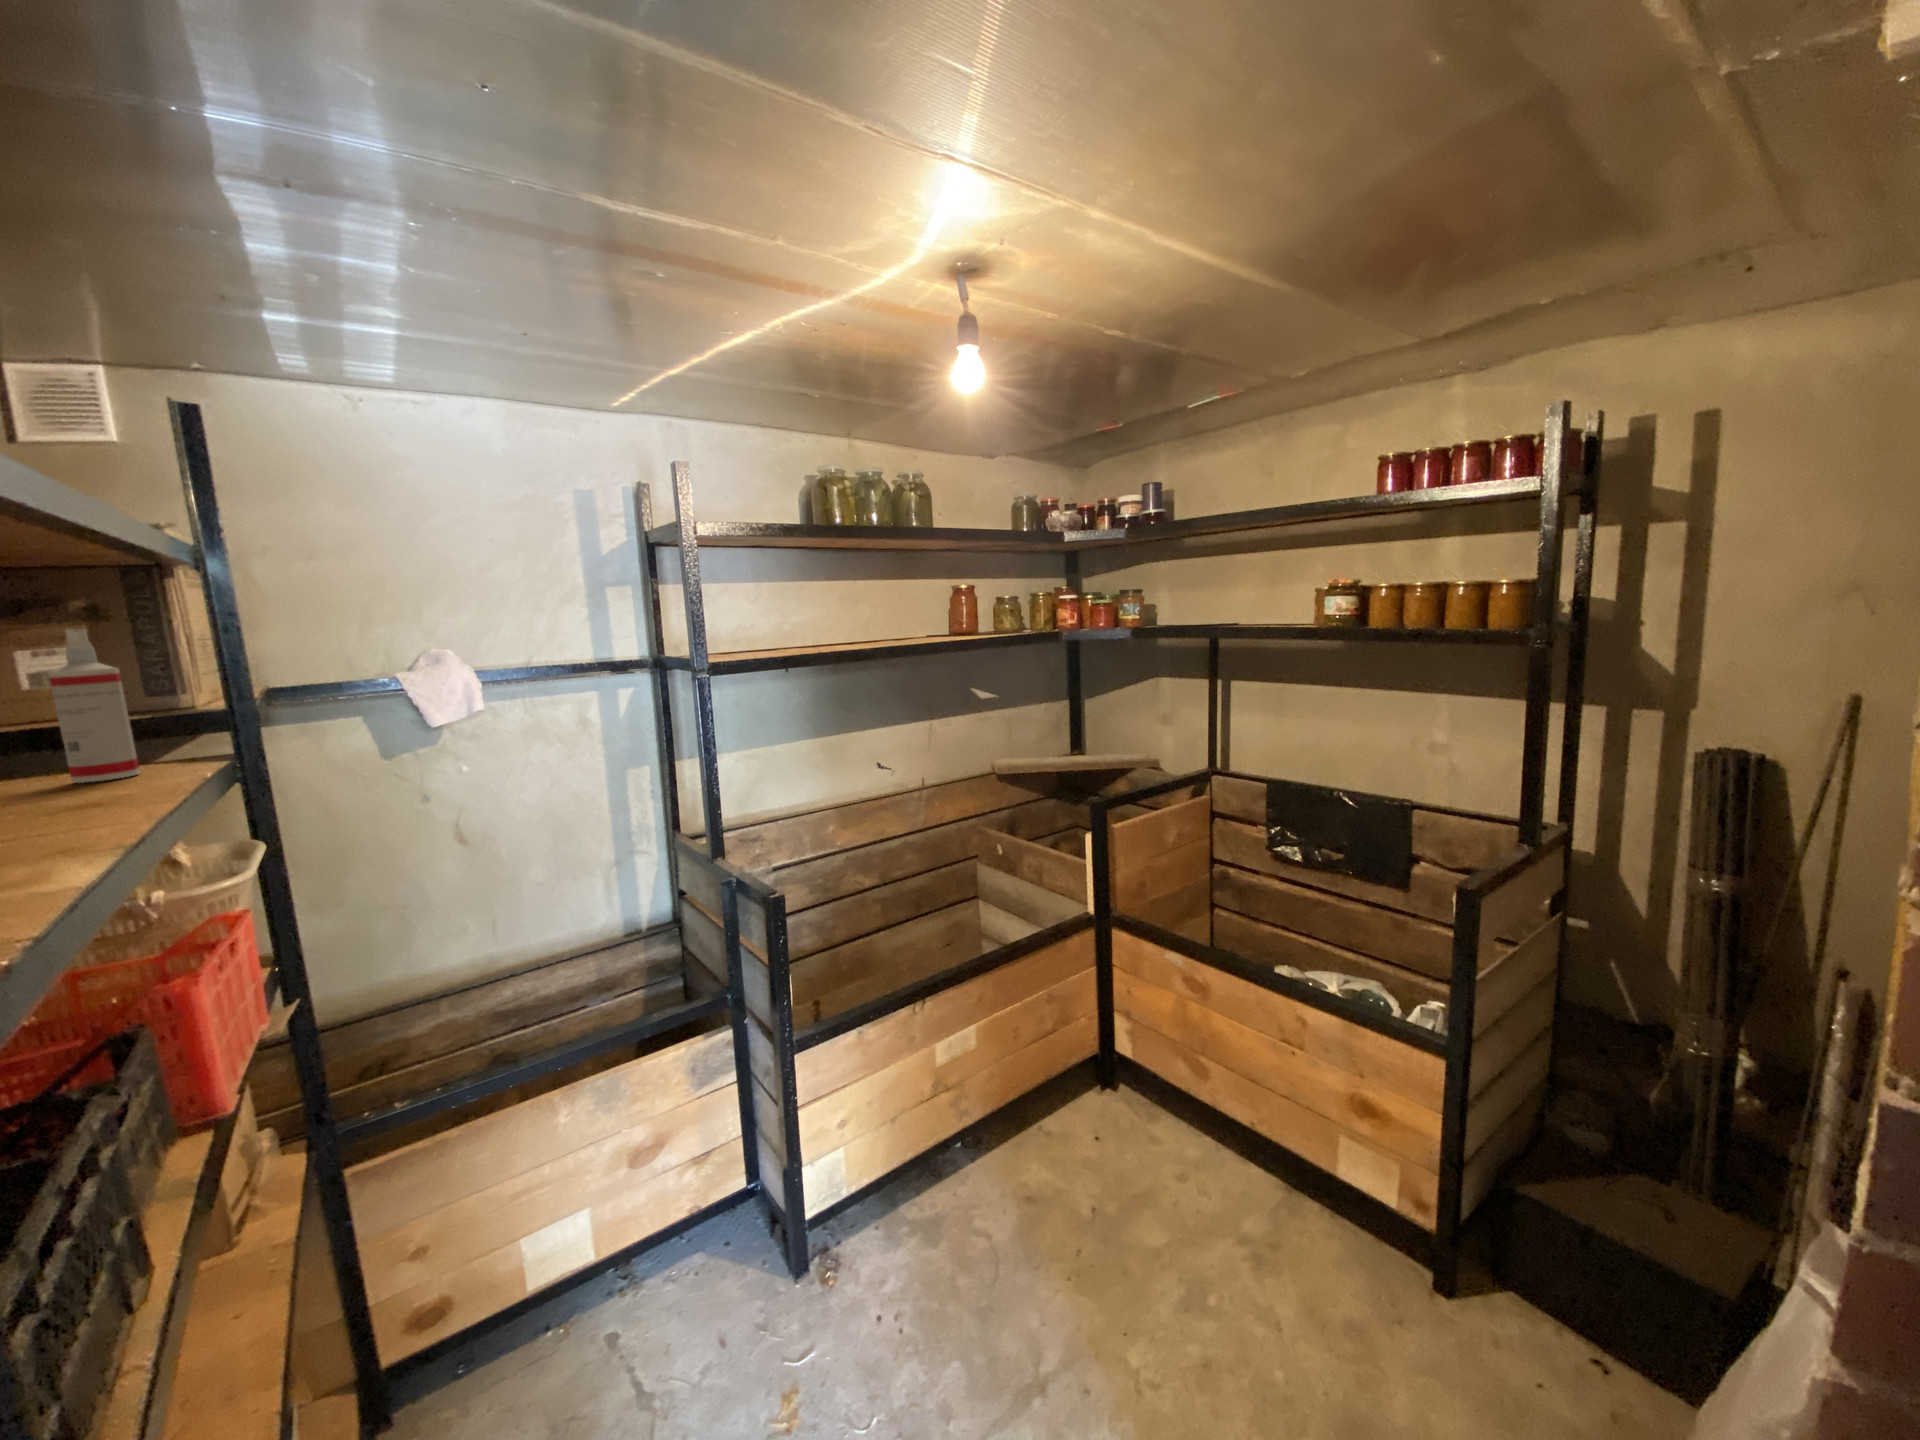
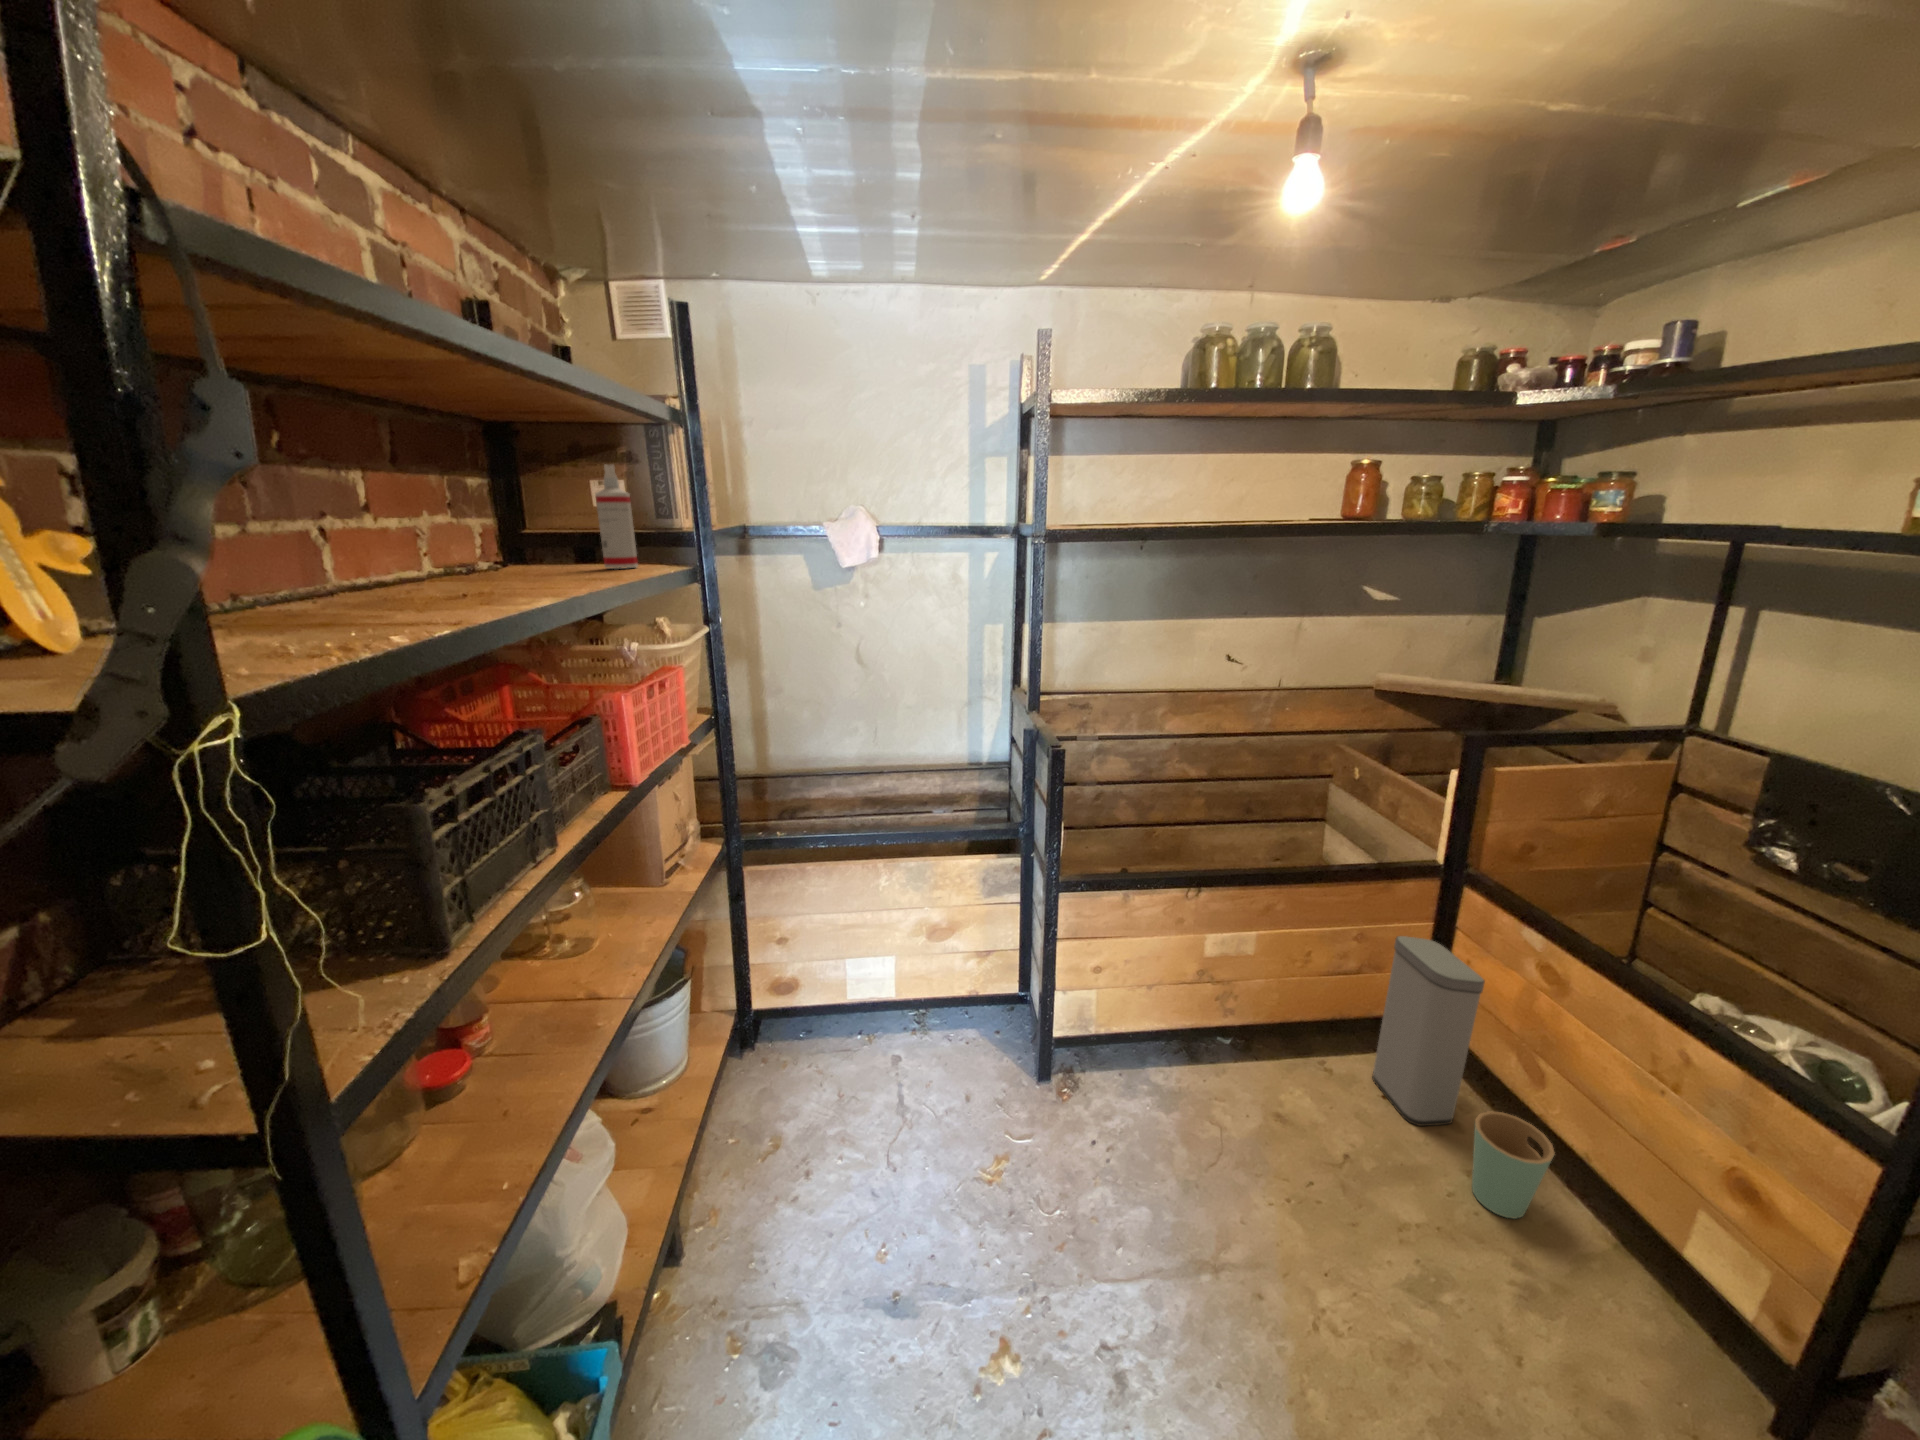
trash can: none [1079,983,1229,1200] -> present [1372,936,1555,1219]

